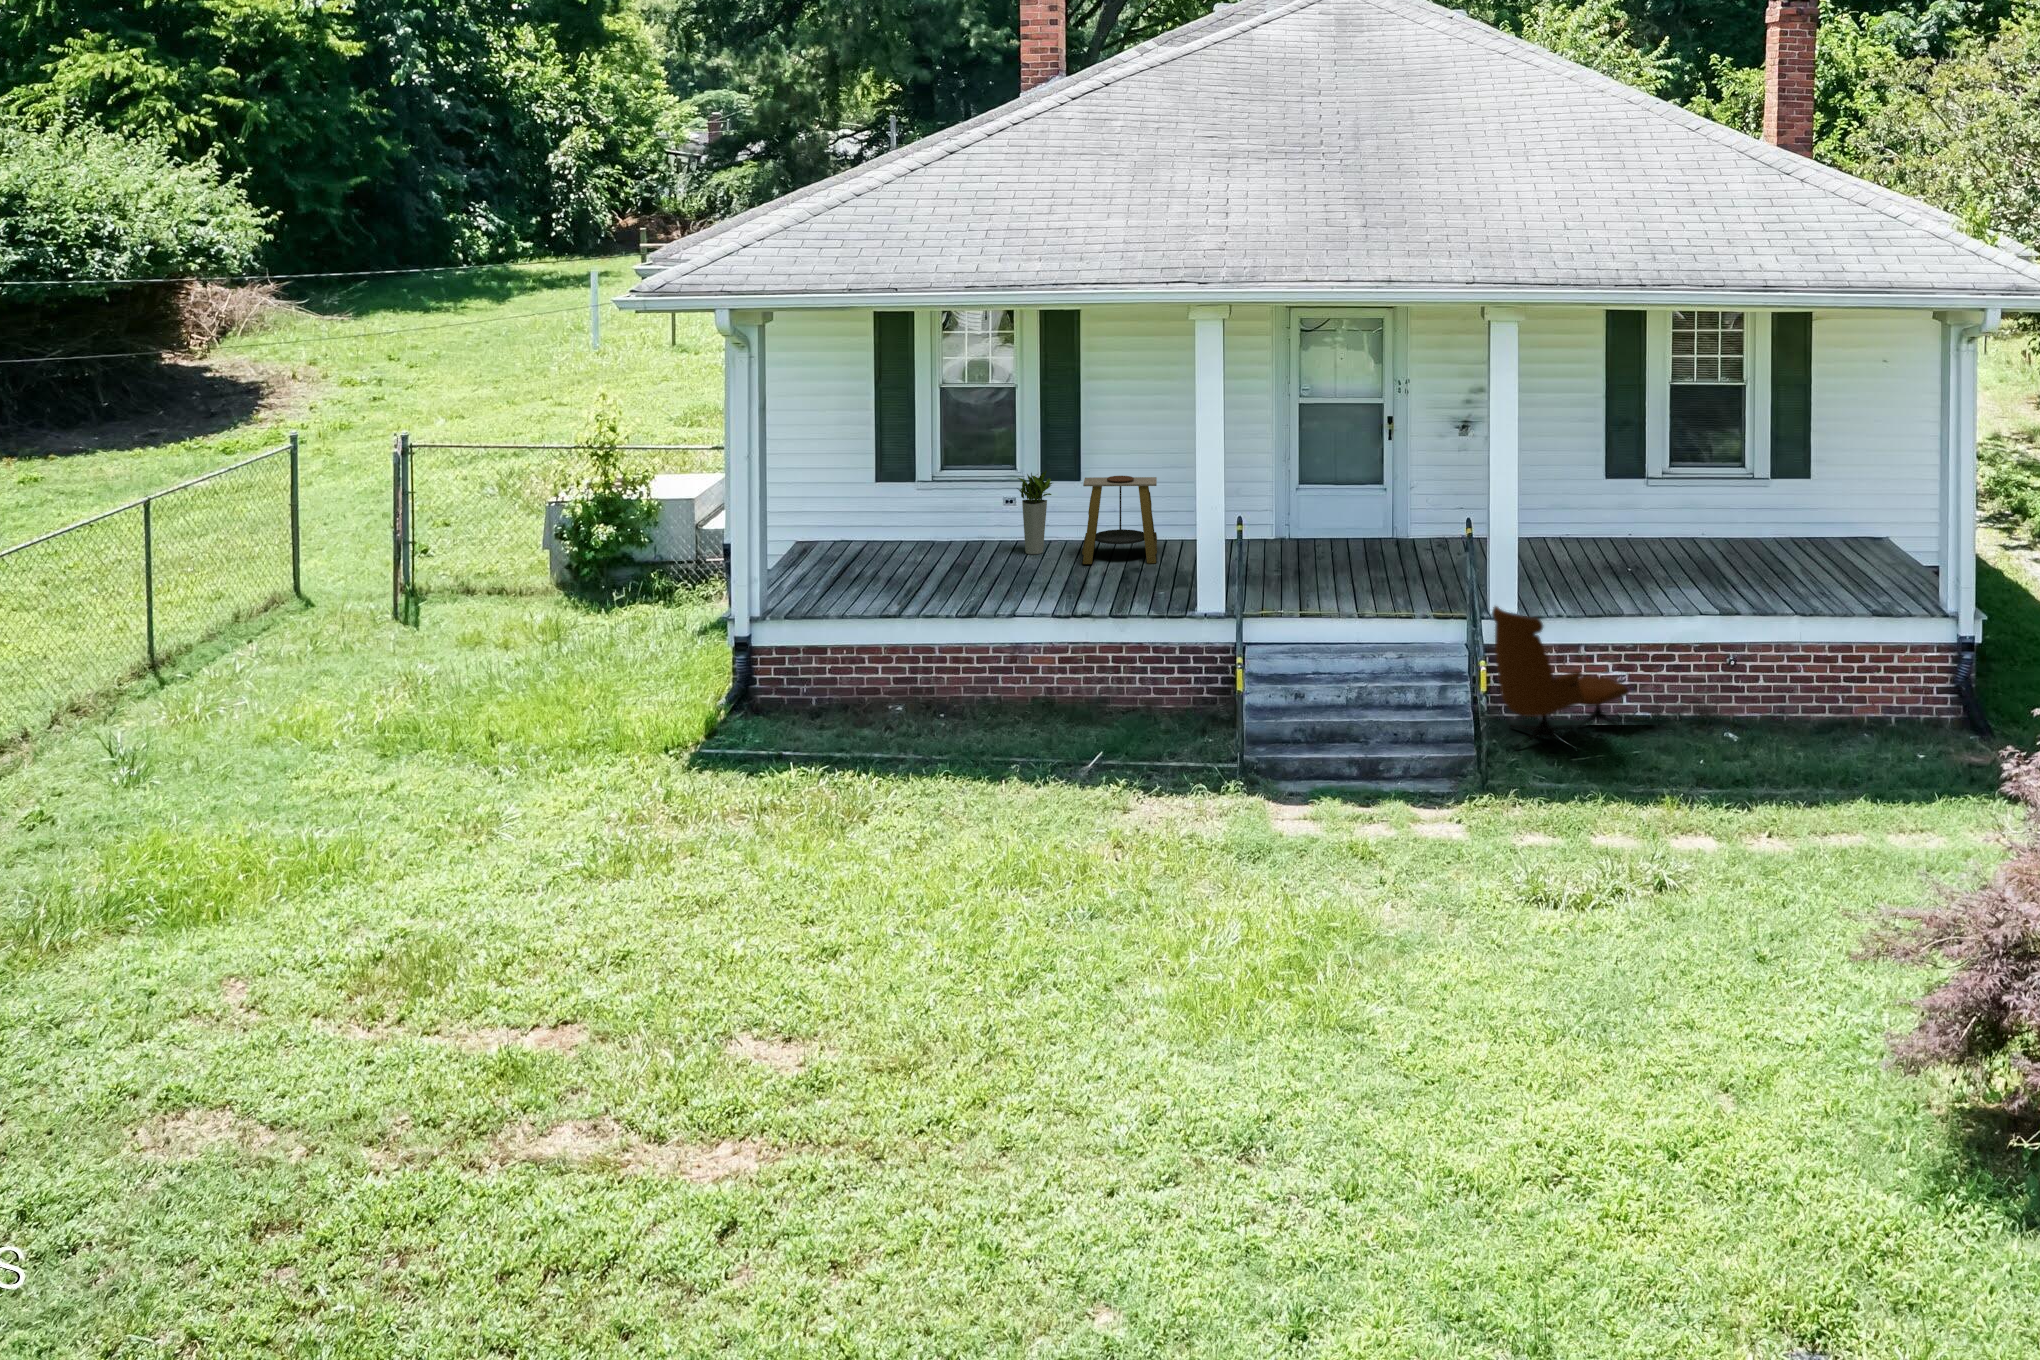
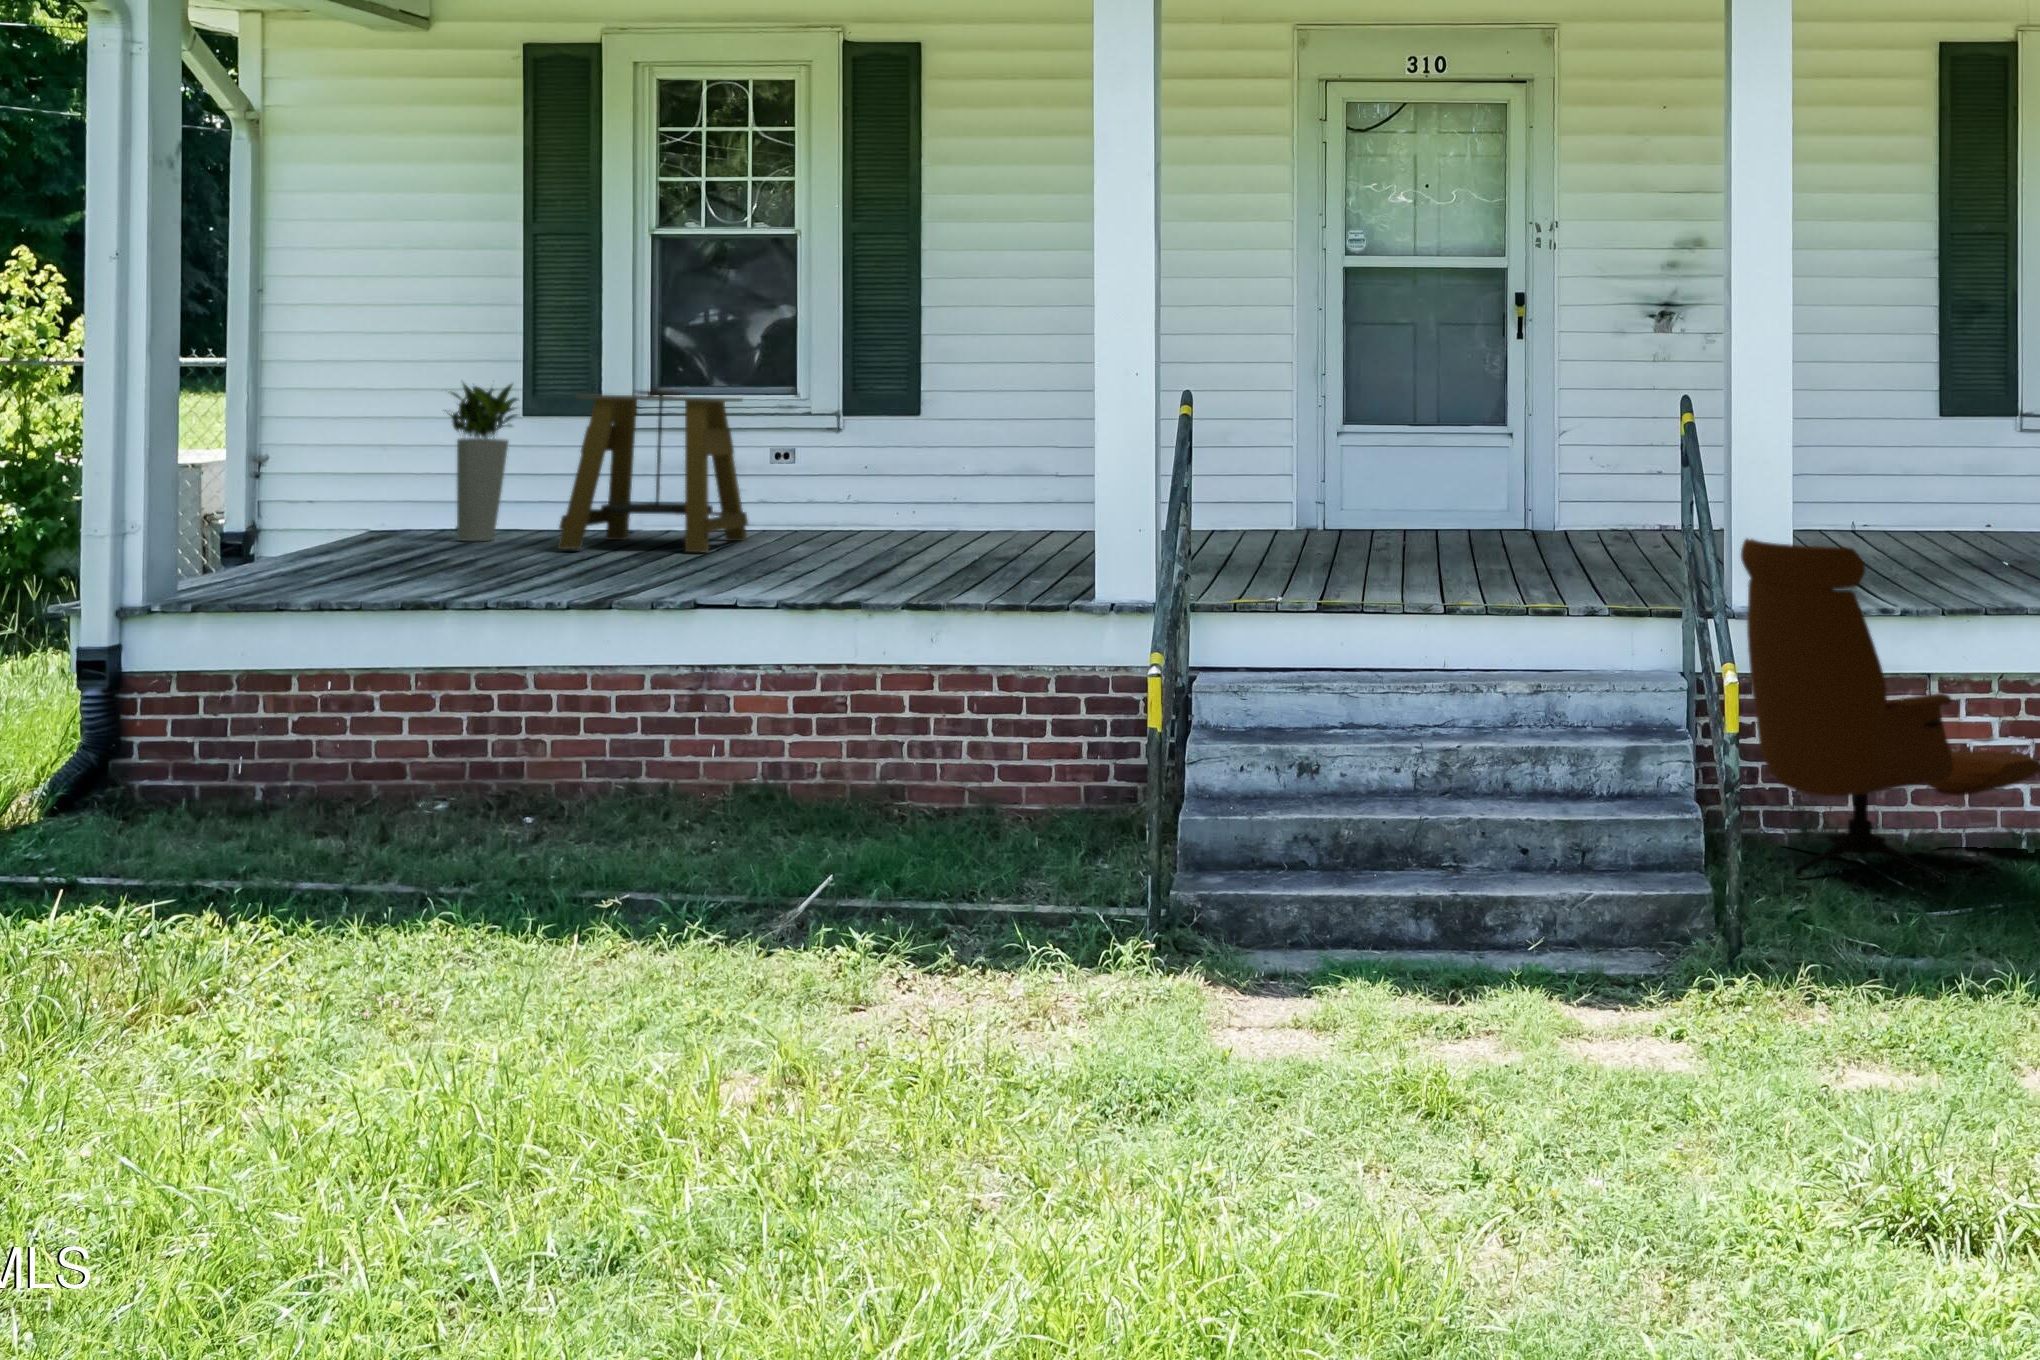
planter: present [1017,470,1052,554] -> present [445,383,518,541]
side table: present [1082,476,1157,564] -> present [558,391,748,552]

